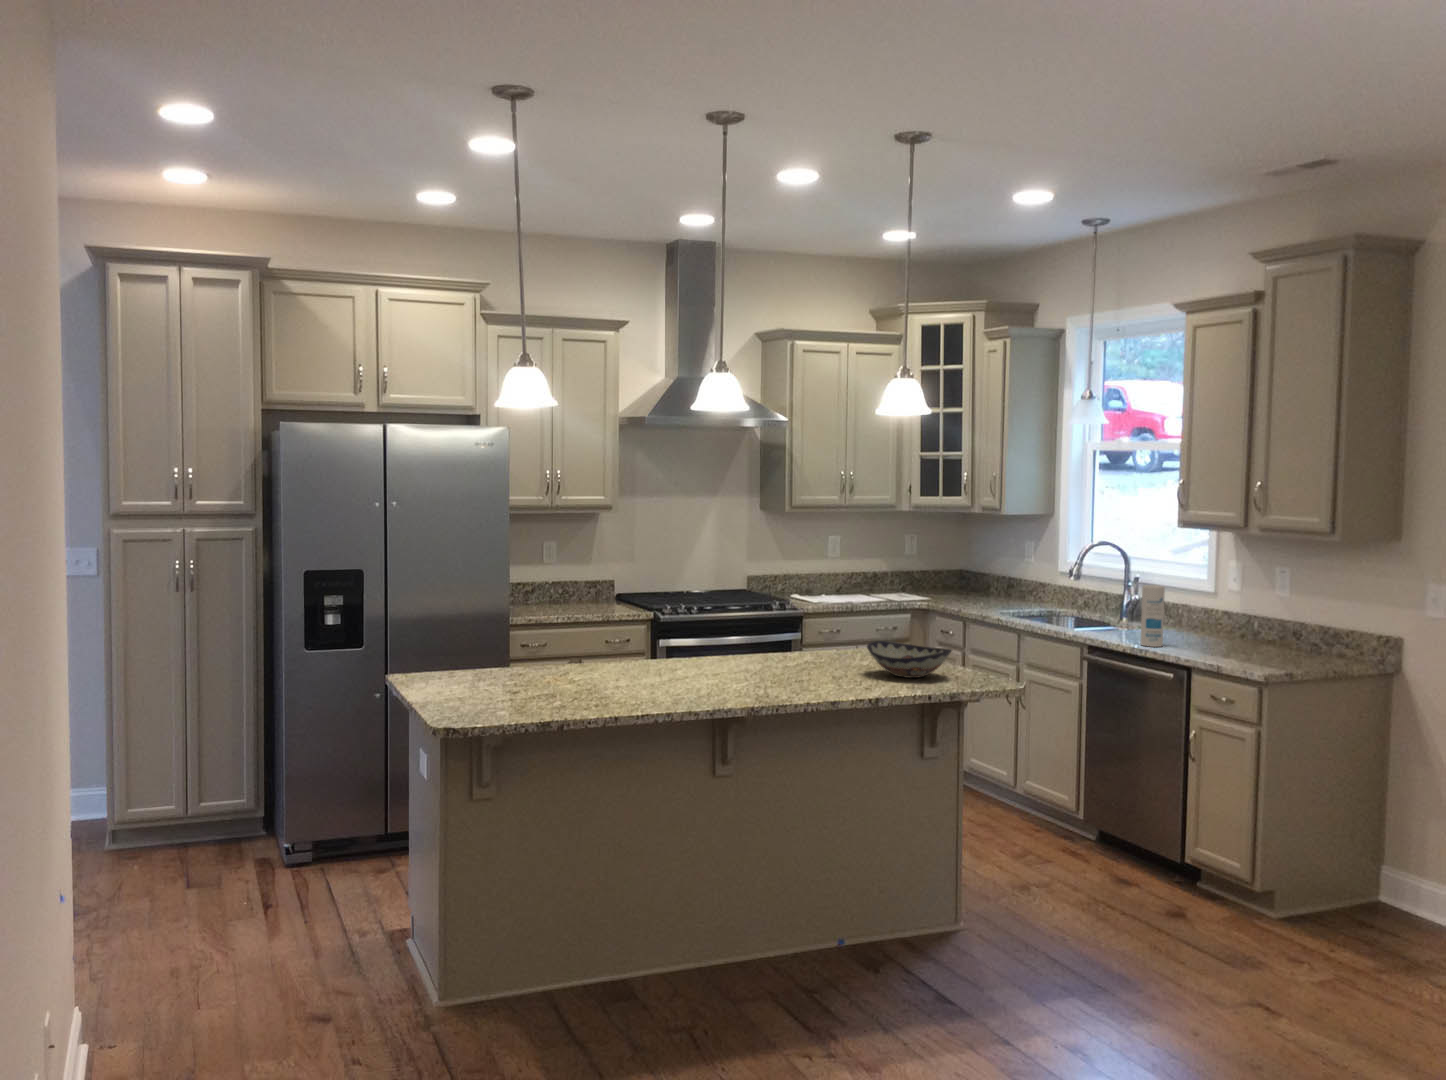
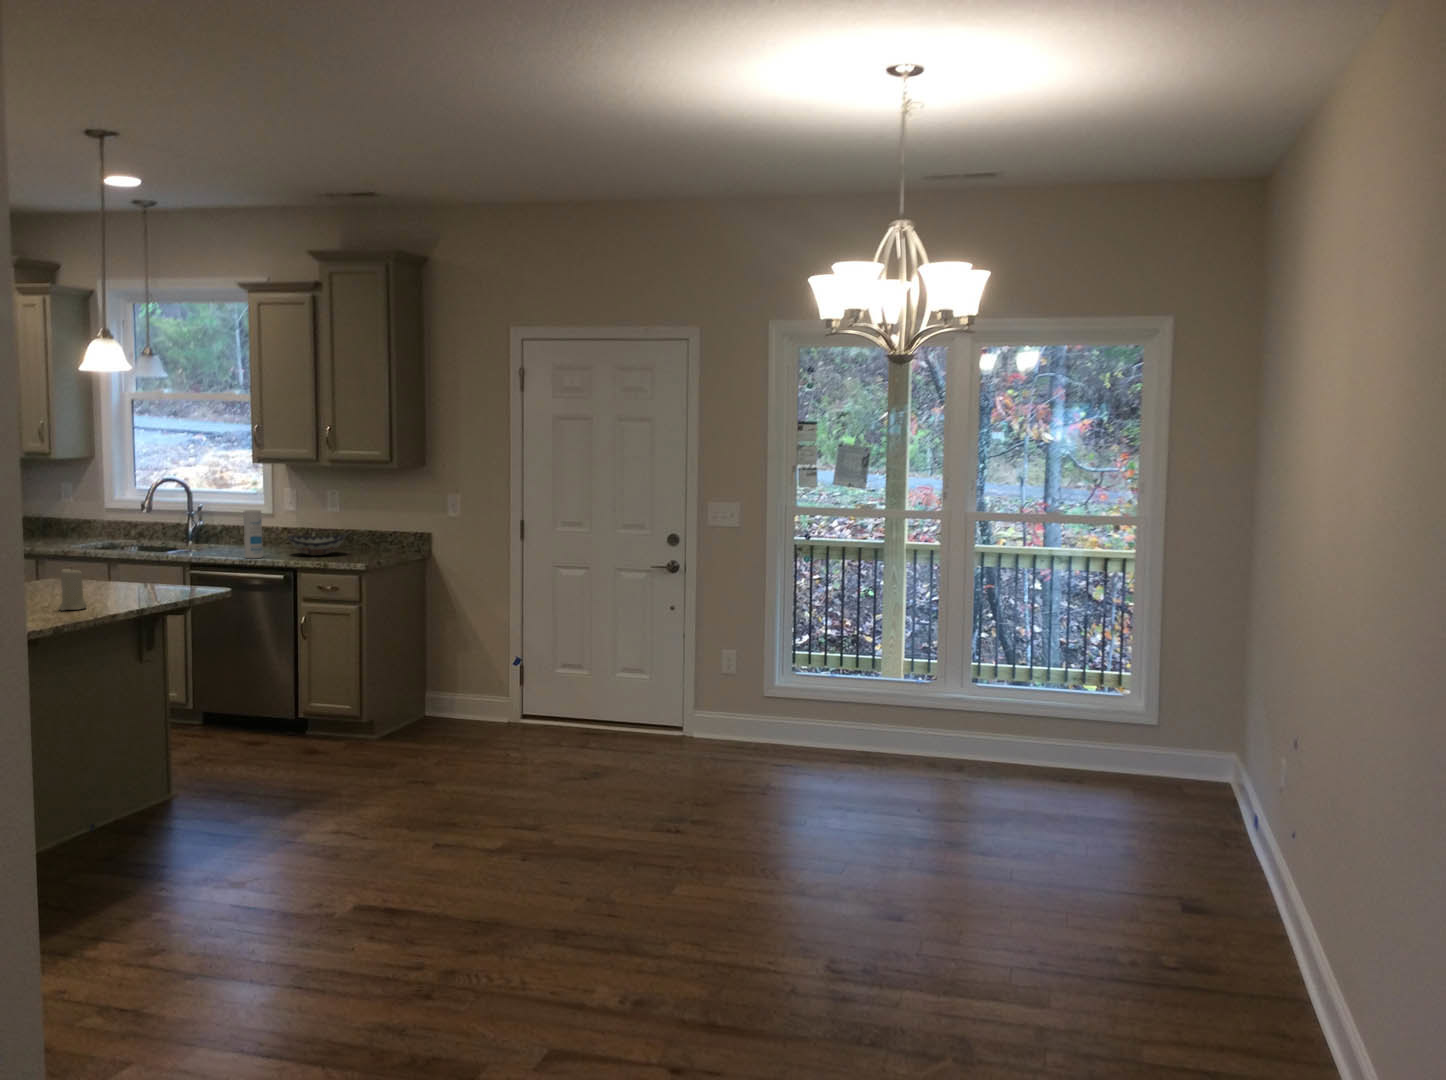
candle: none [799,632,829,682] -> present [59,568,87,610]
decorative bowl: present [867,641,952,678] -> present [288,535,345,556]

